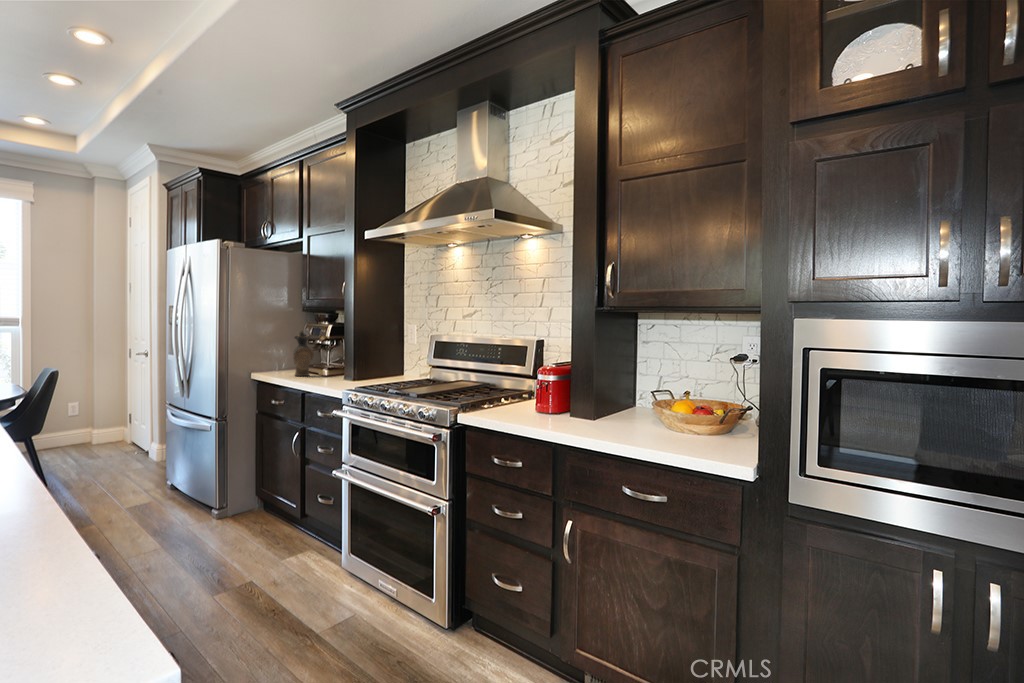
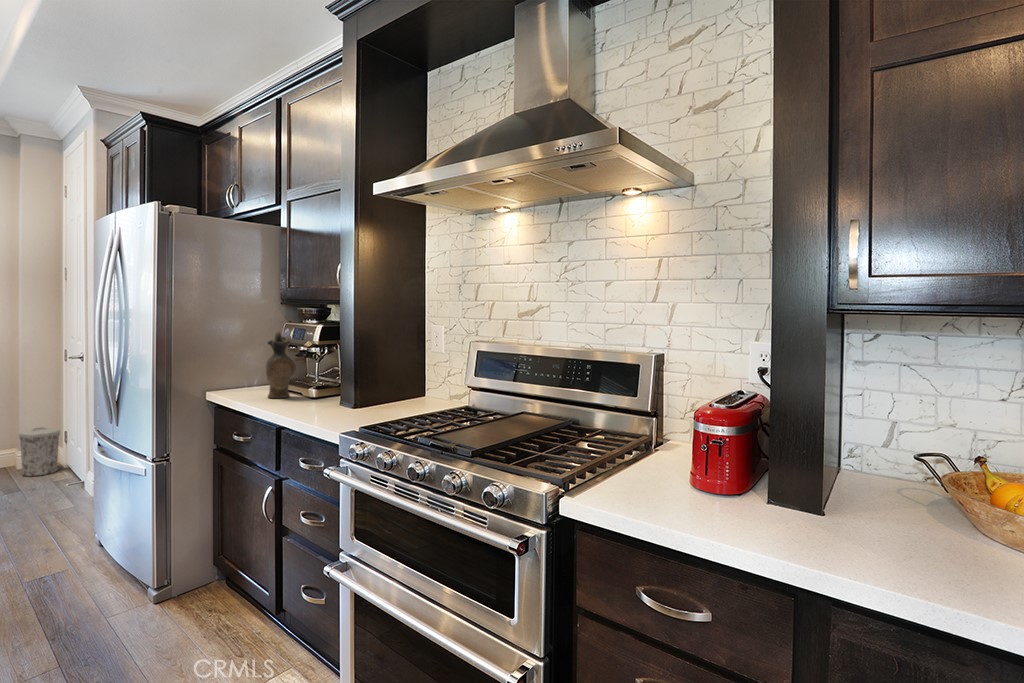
trash can: none [96,410,126,448] -> present [19,428,60,476]

